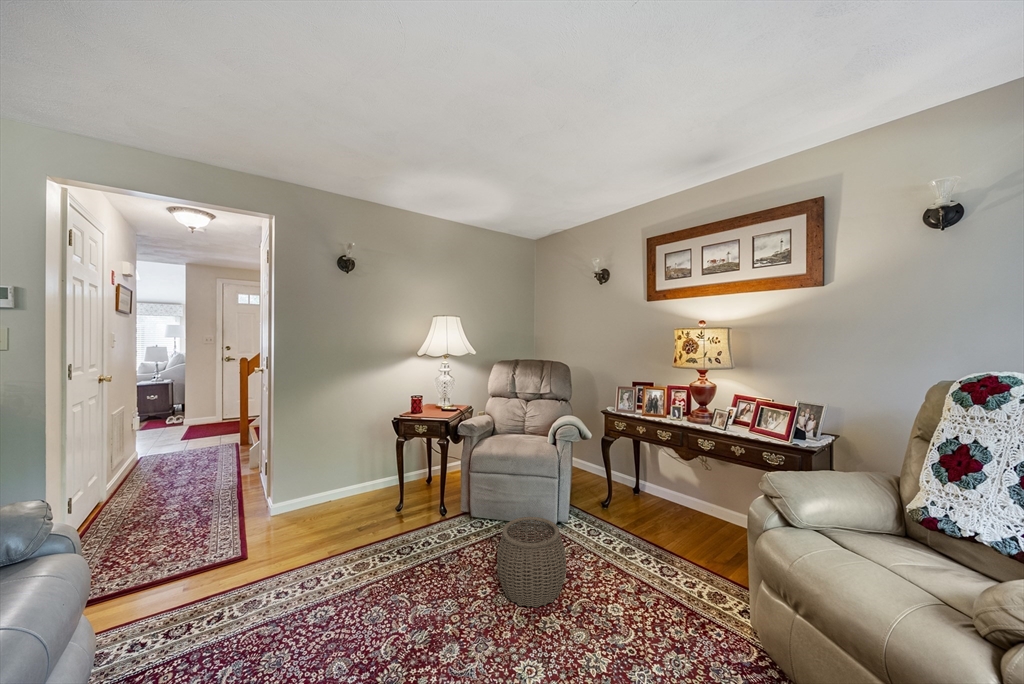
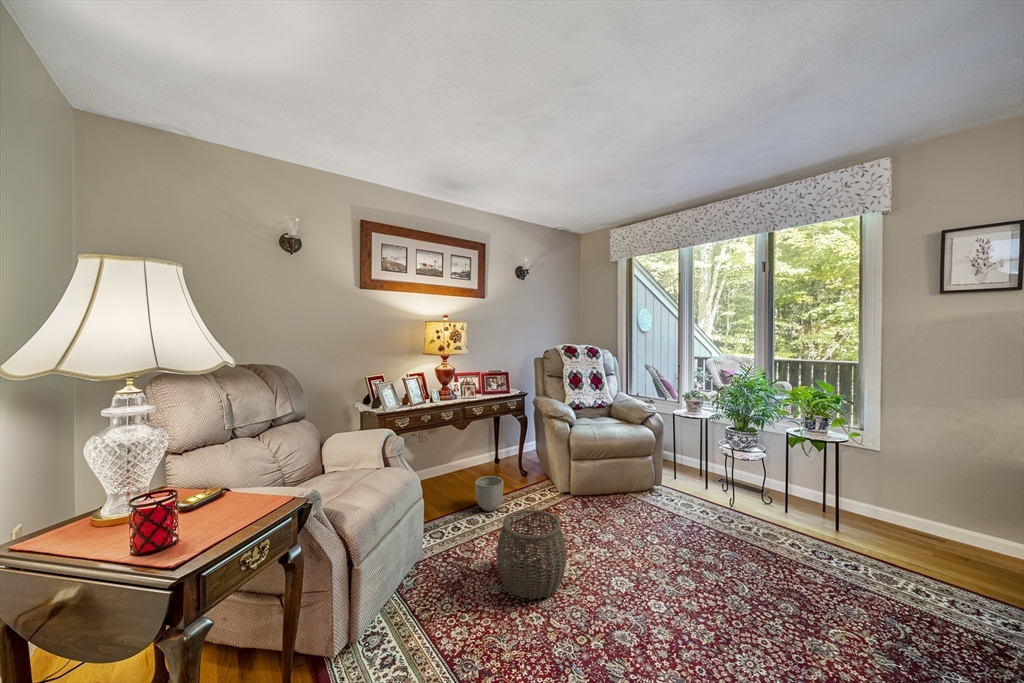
planter: none [649,516,686,563] -> present [475,476,504,512]

